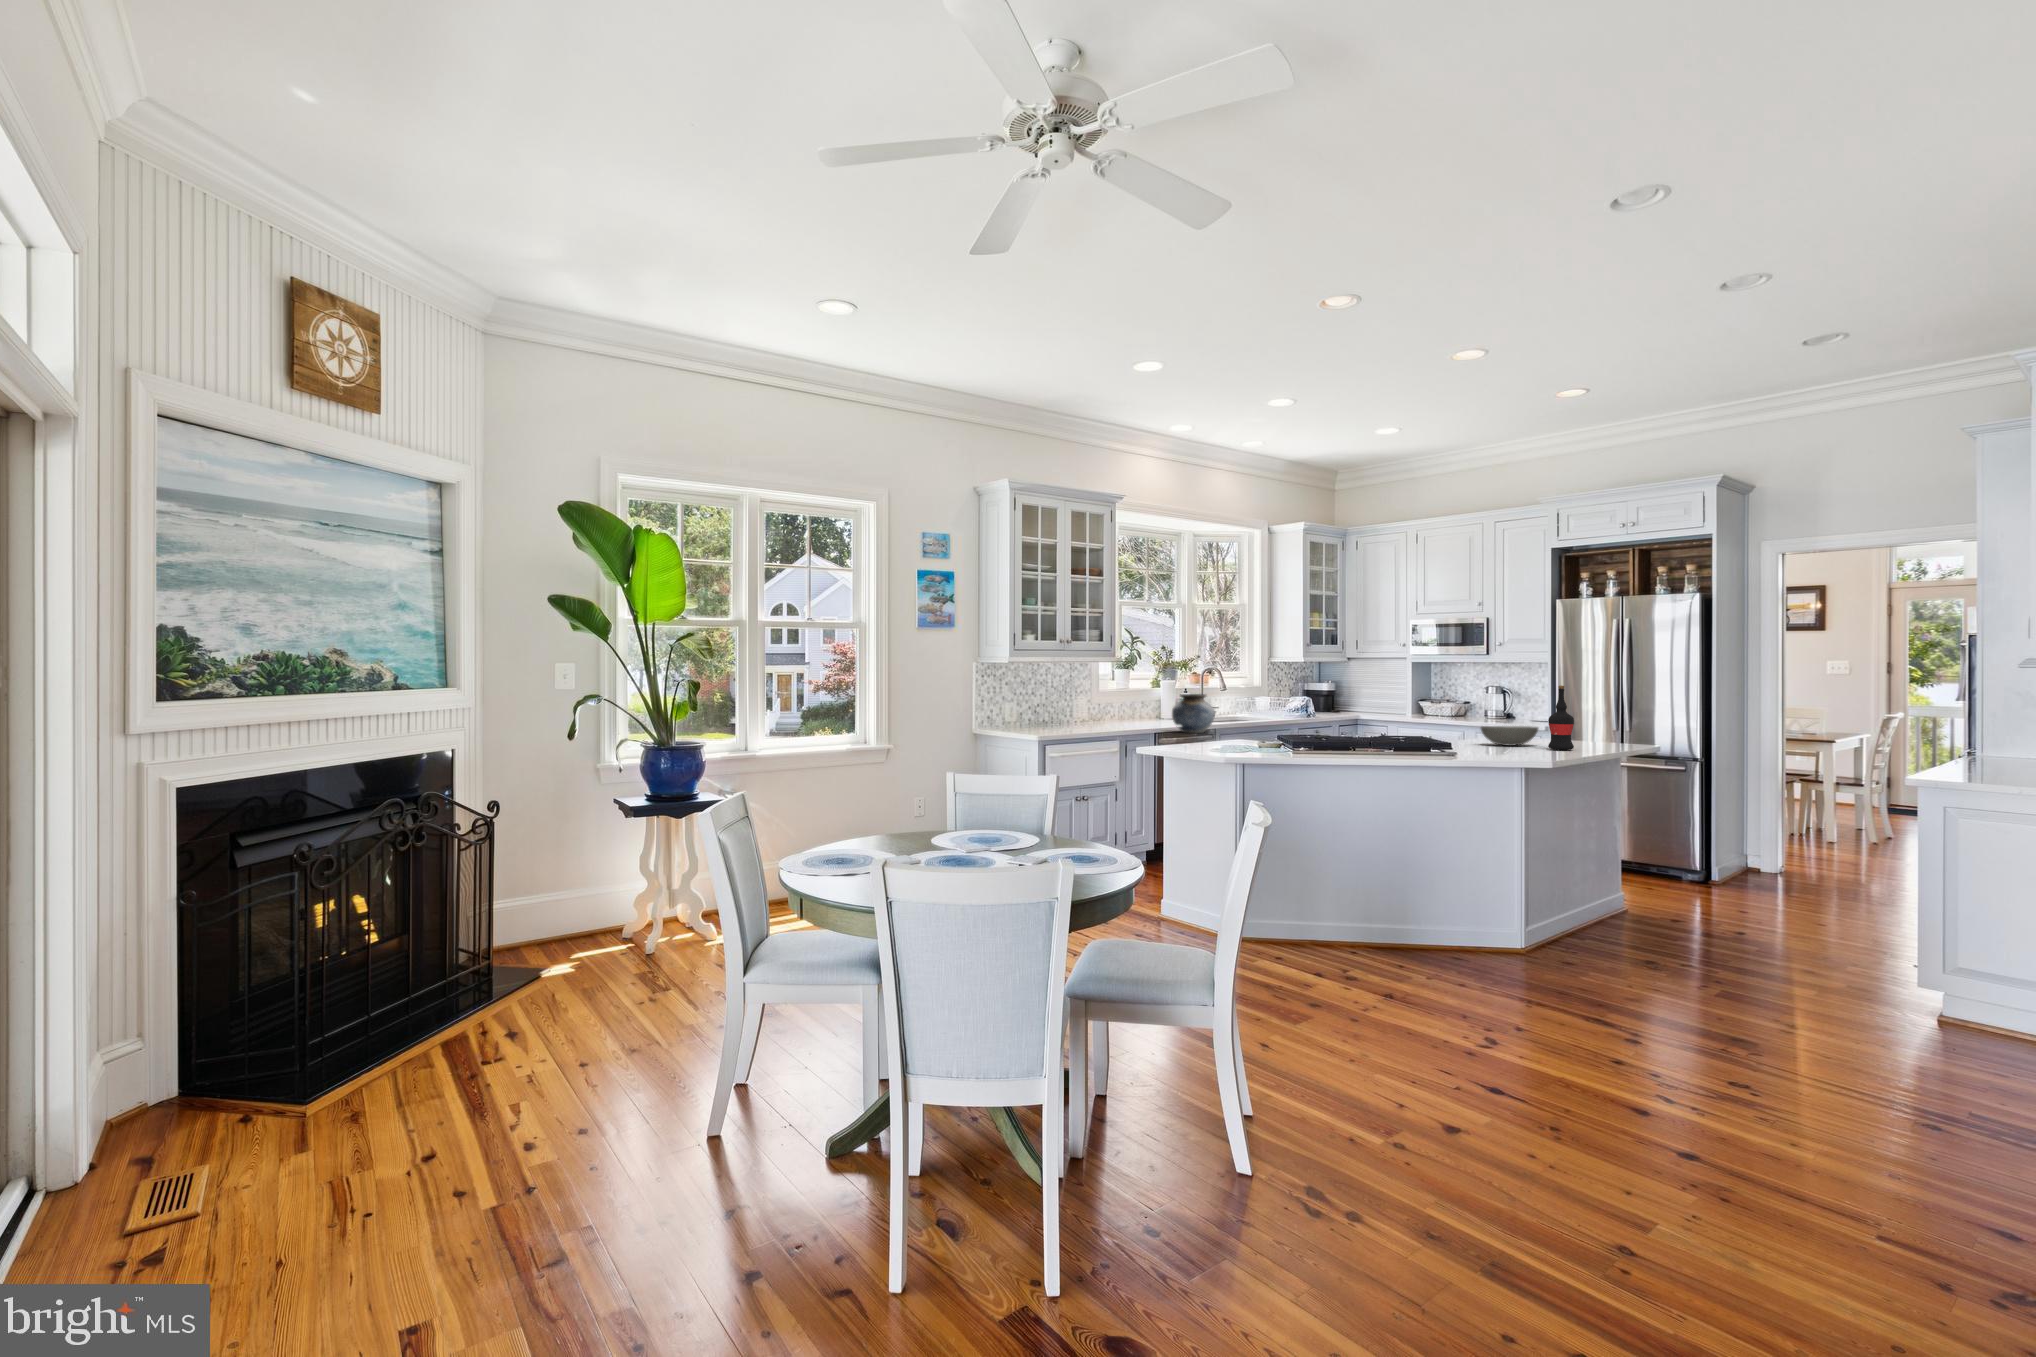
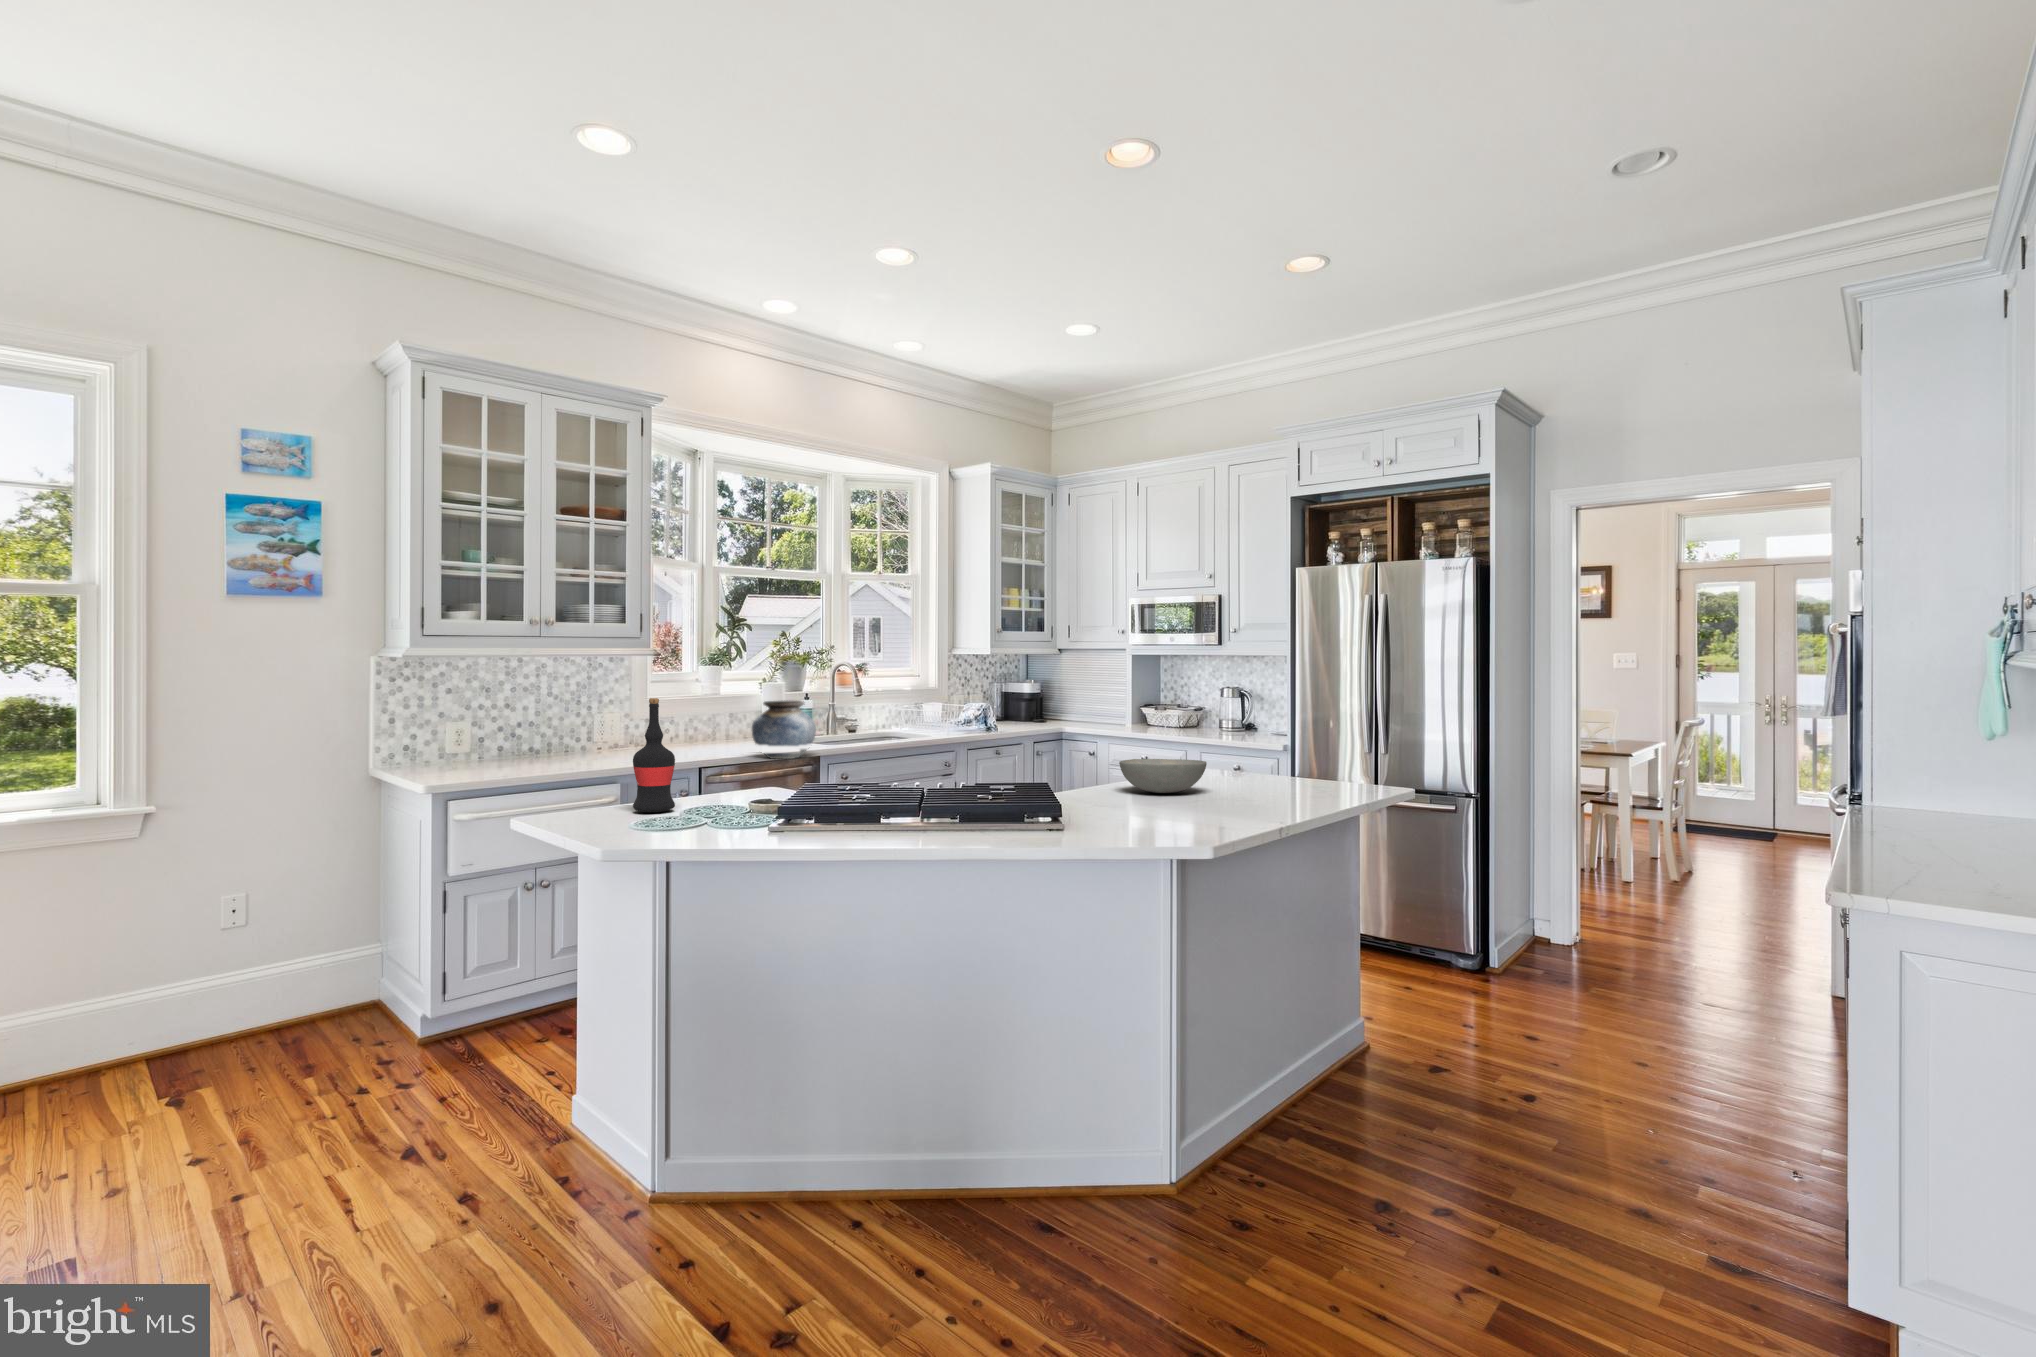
wine bottle: present [1548,686,1574,750] -> present [633,698,675,812]

